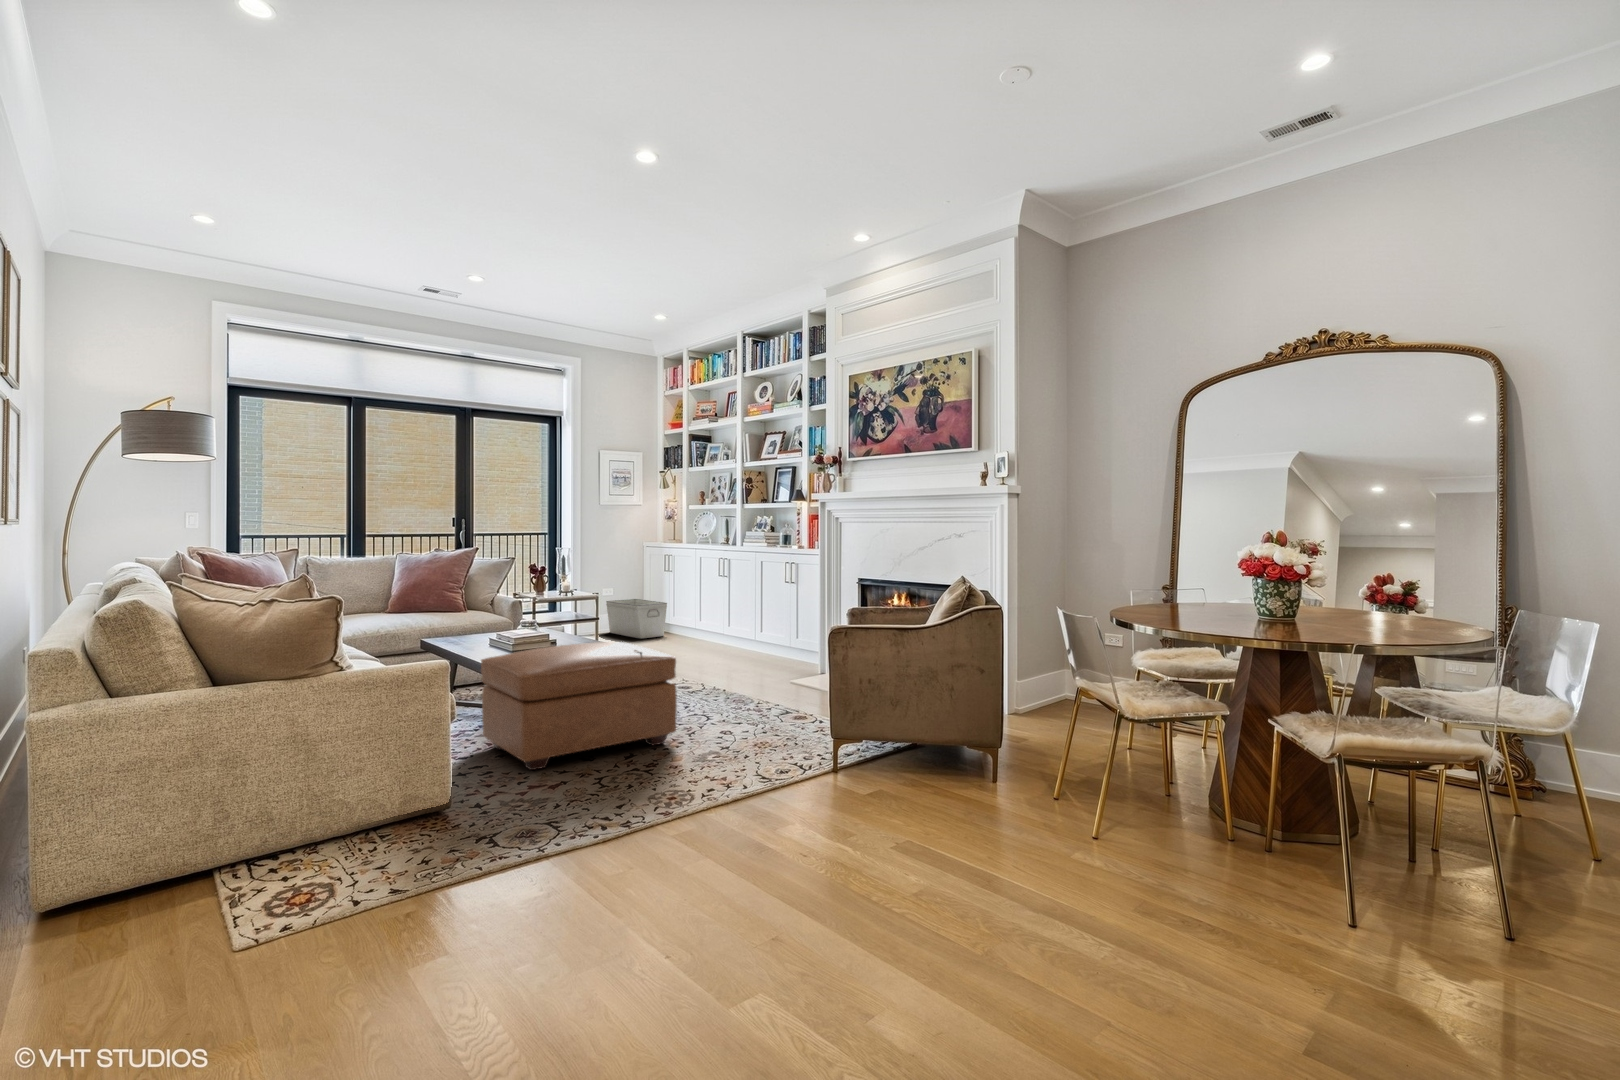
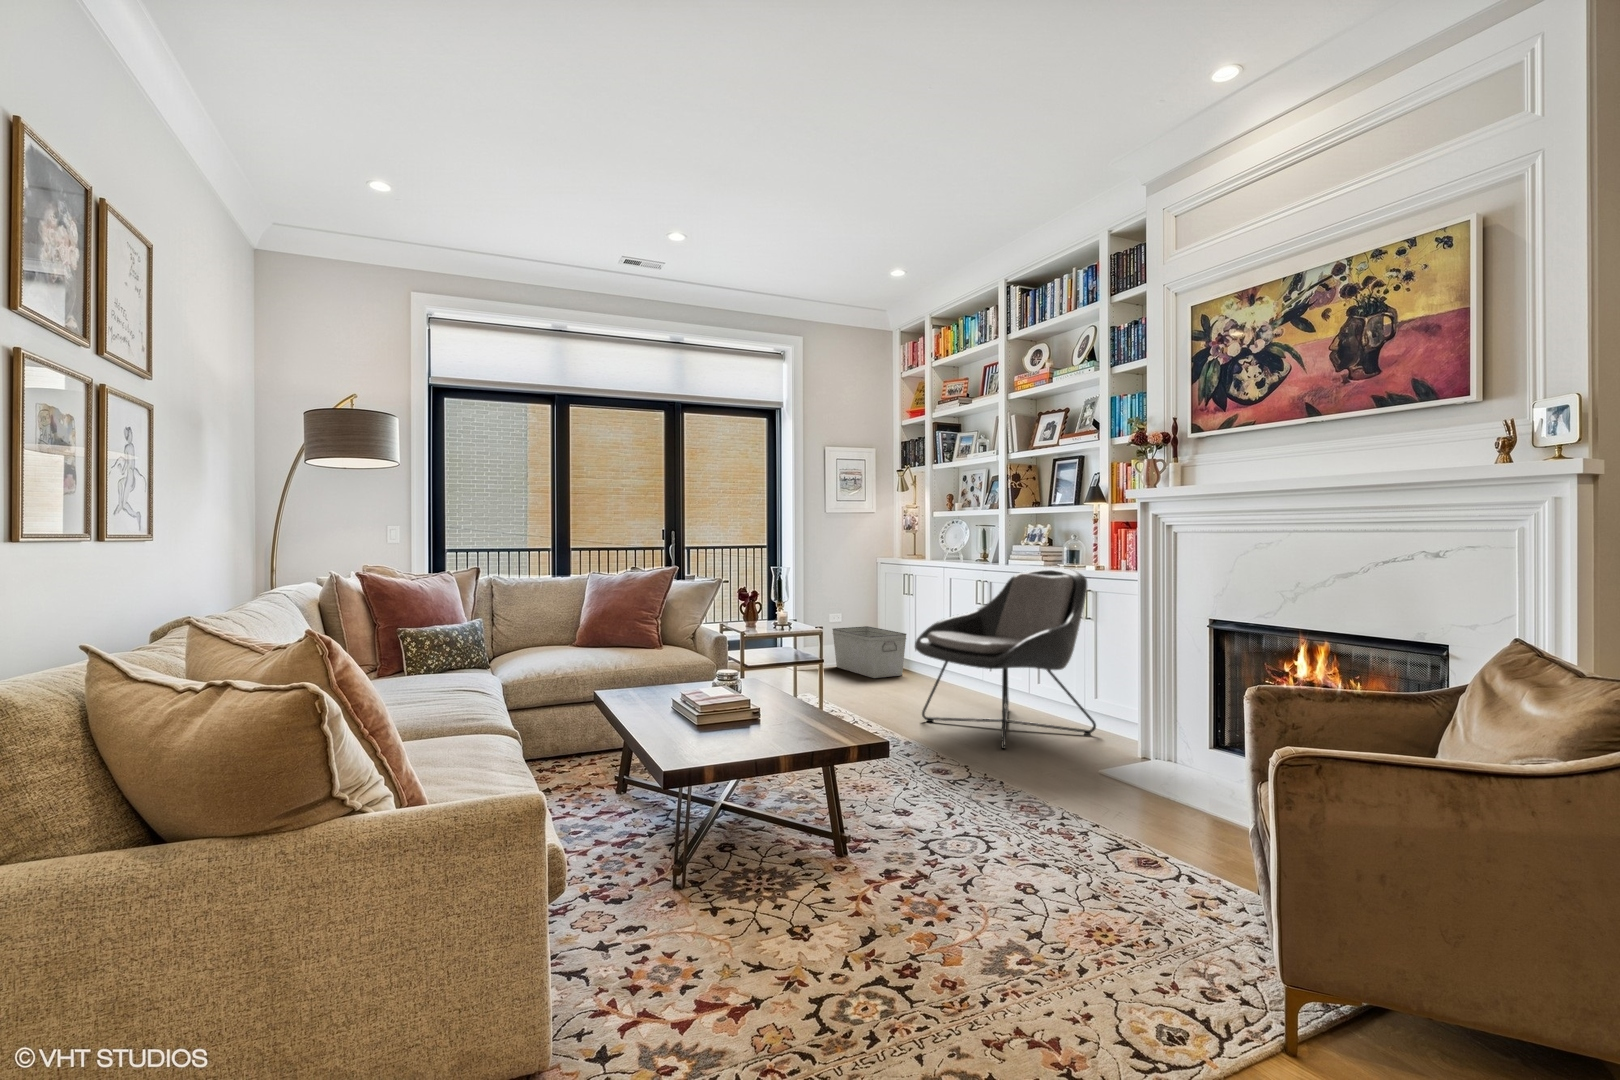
lounge chair: none [669,548,796,674] -> present [915,567,1096,749]
ottoman: present [481,642,677,770] -> none [641,720,948,963]

